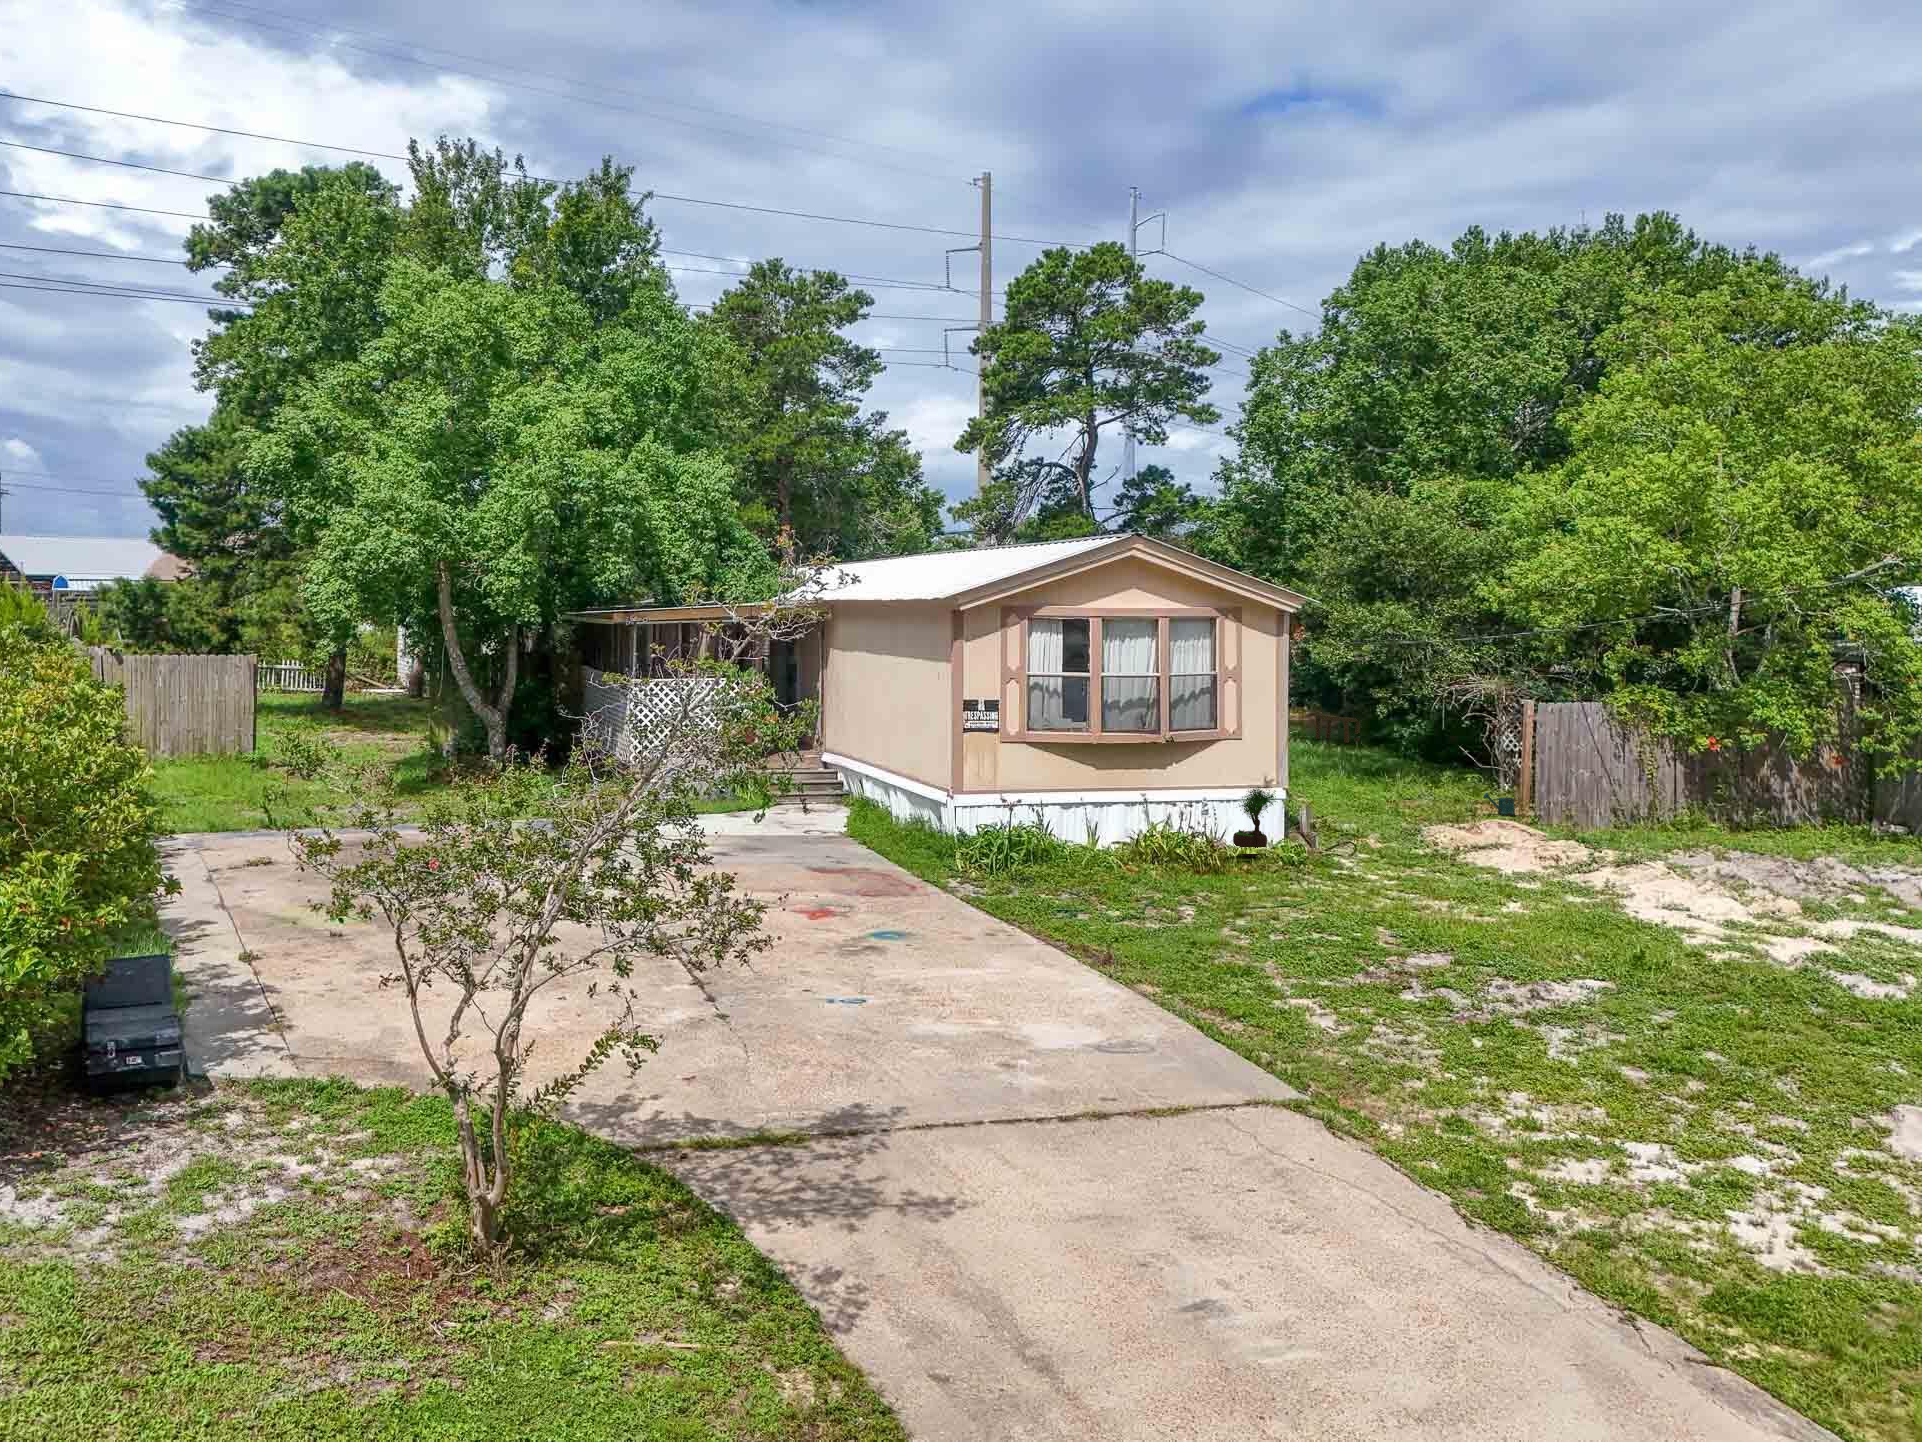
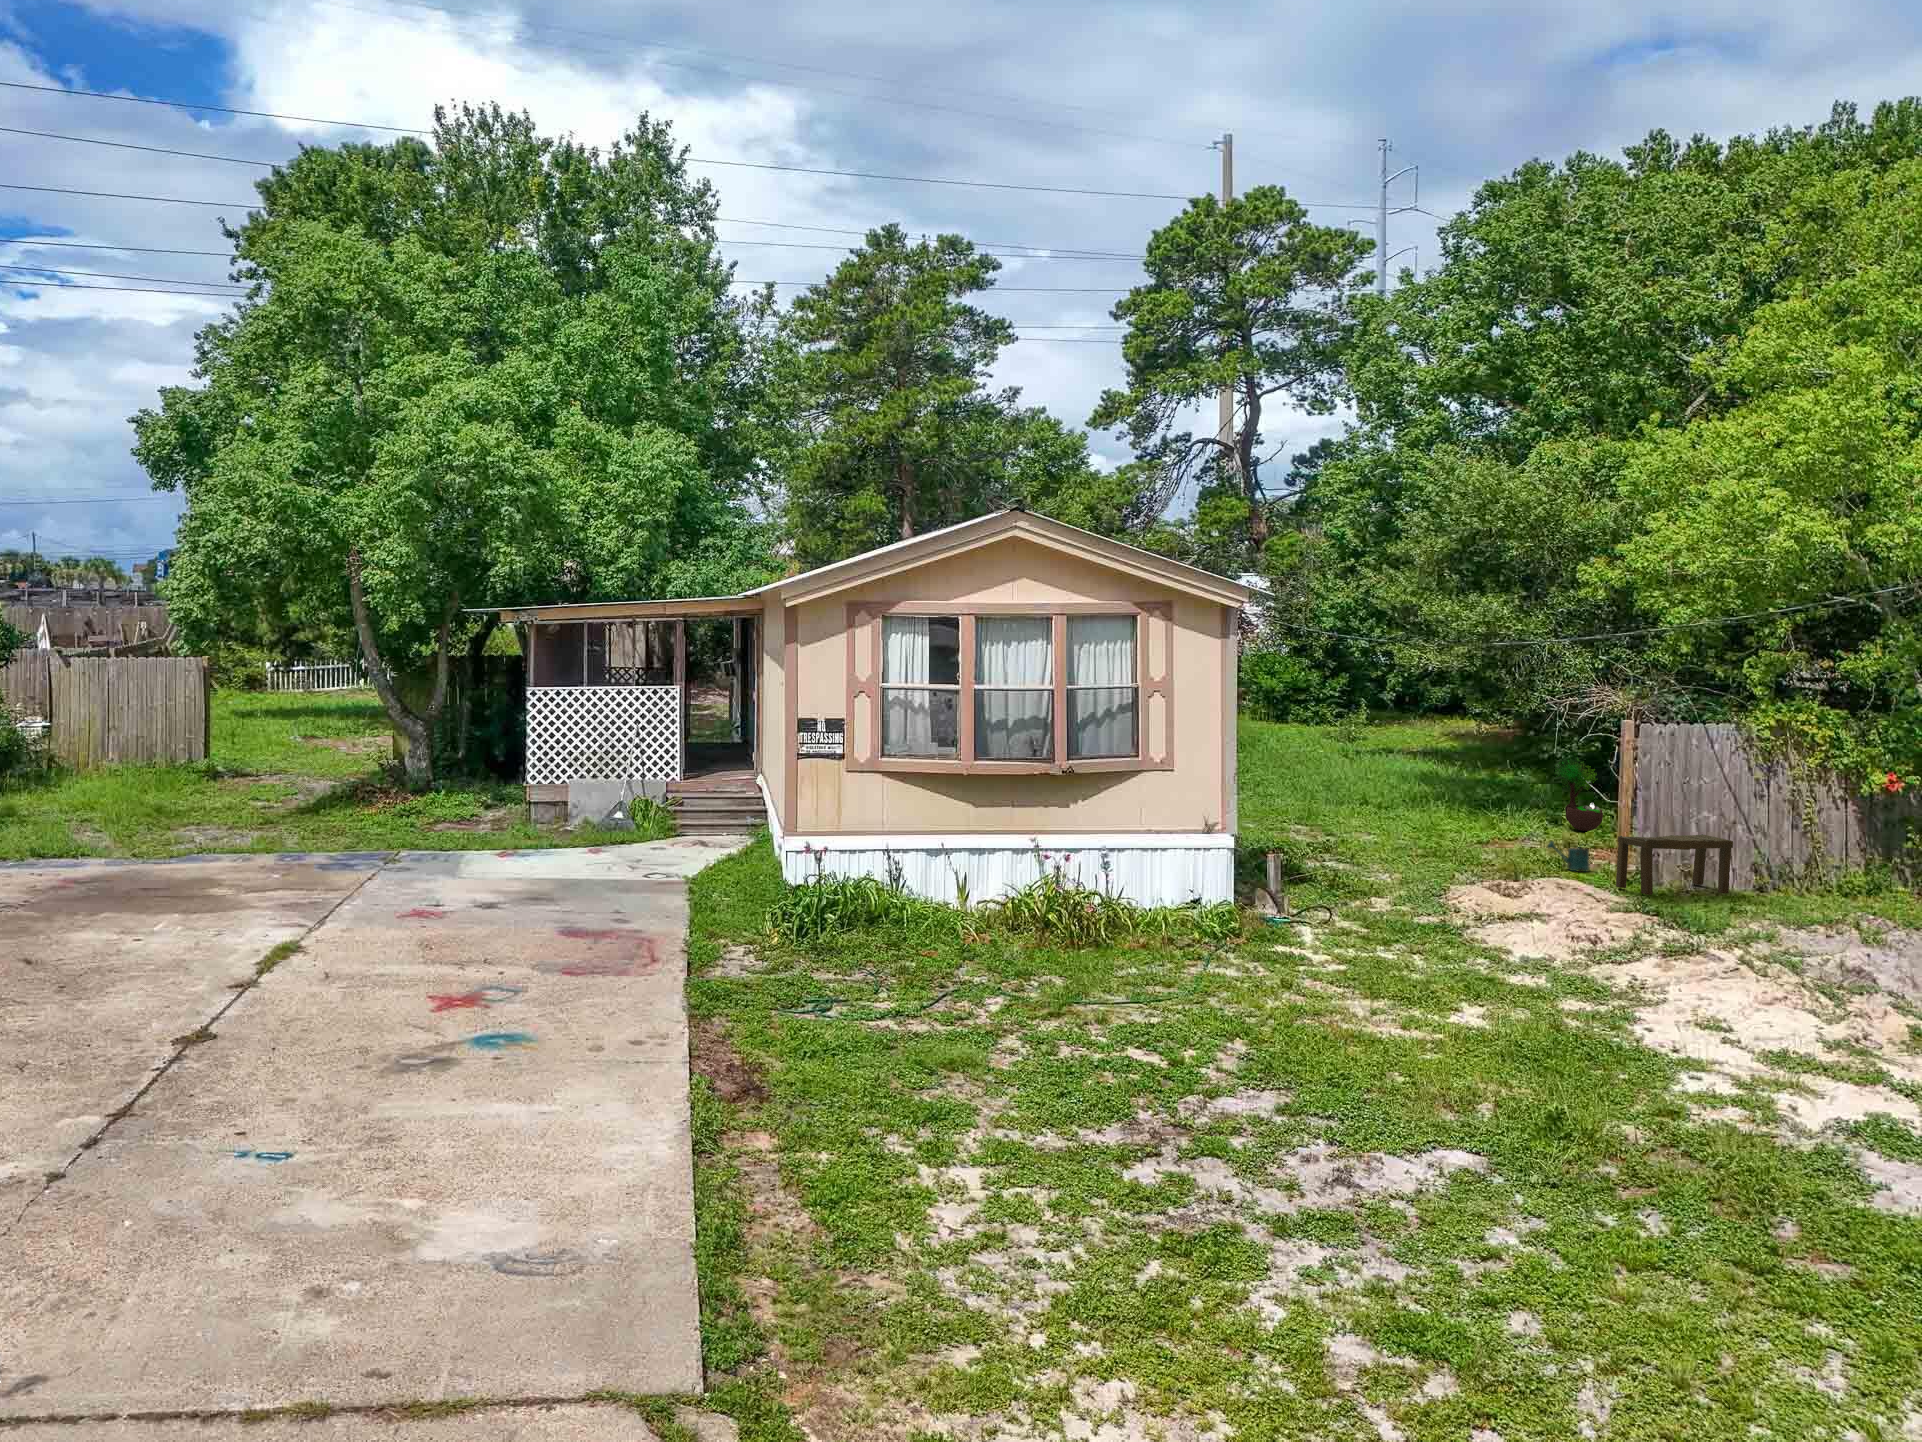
bench: present [1315,715,1361,743] -> present [1616,834,1733,895]
potted tree: present [1233,786,1276,857] -> present [1555,759,1603,831]

